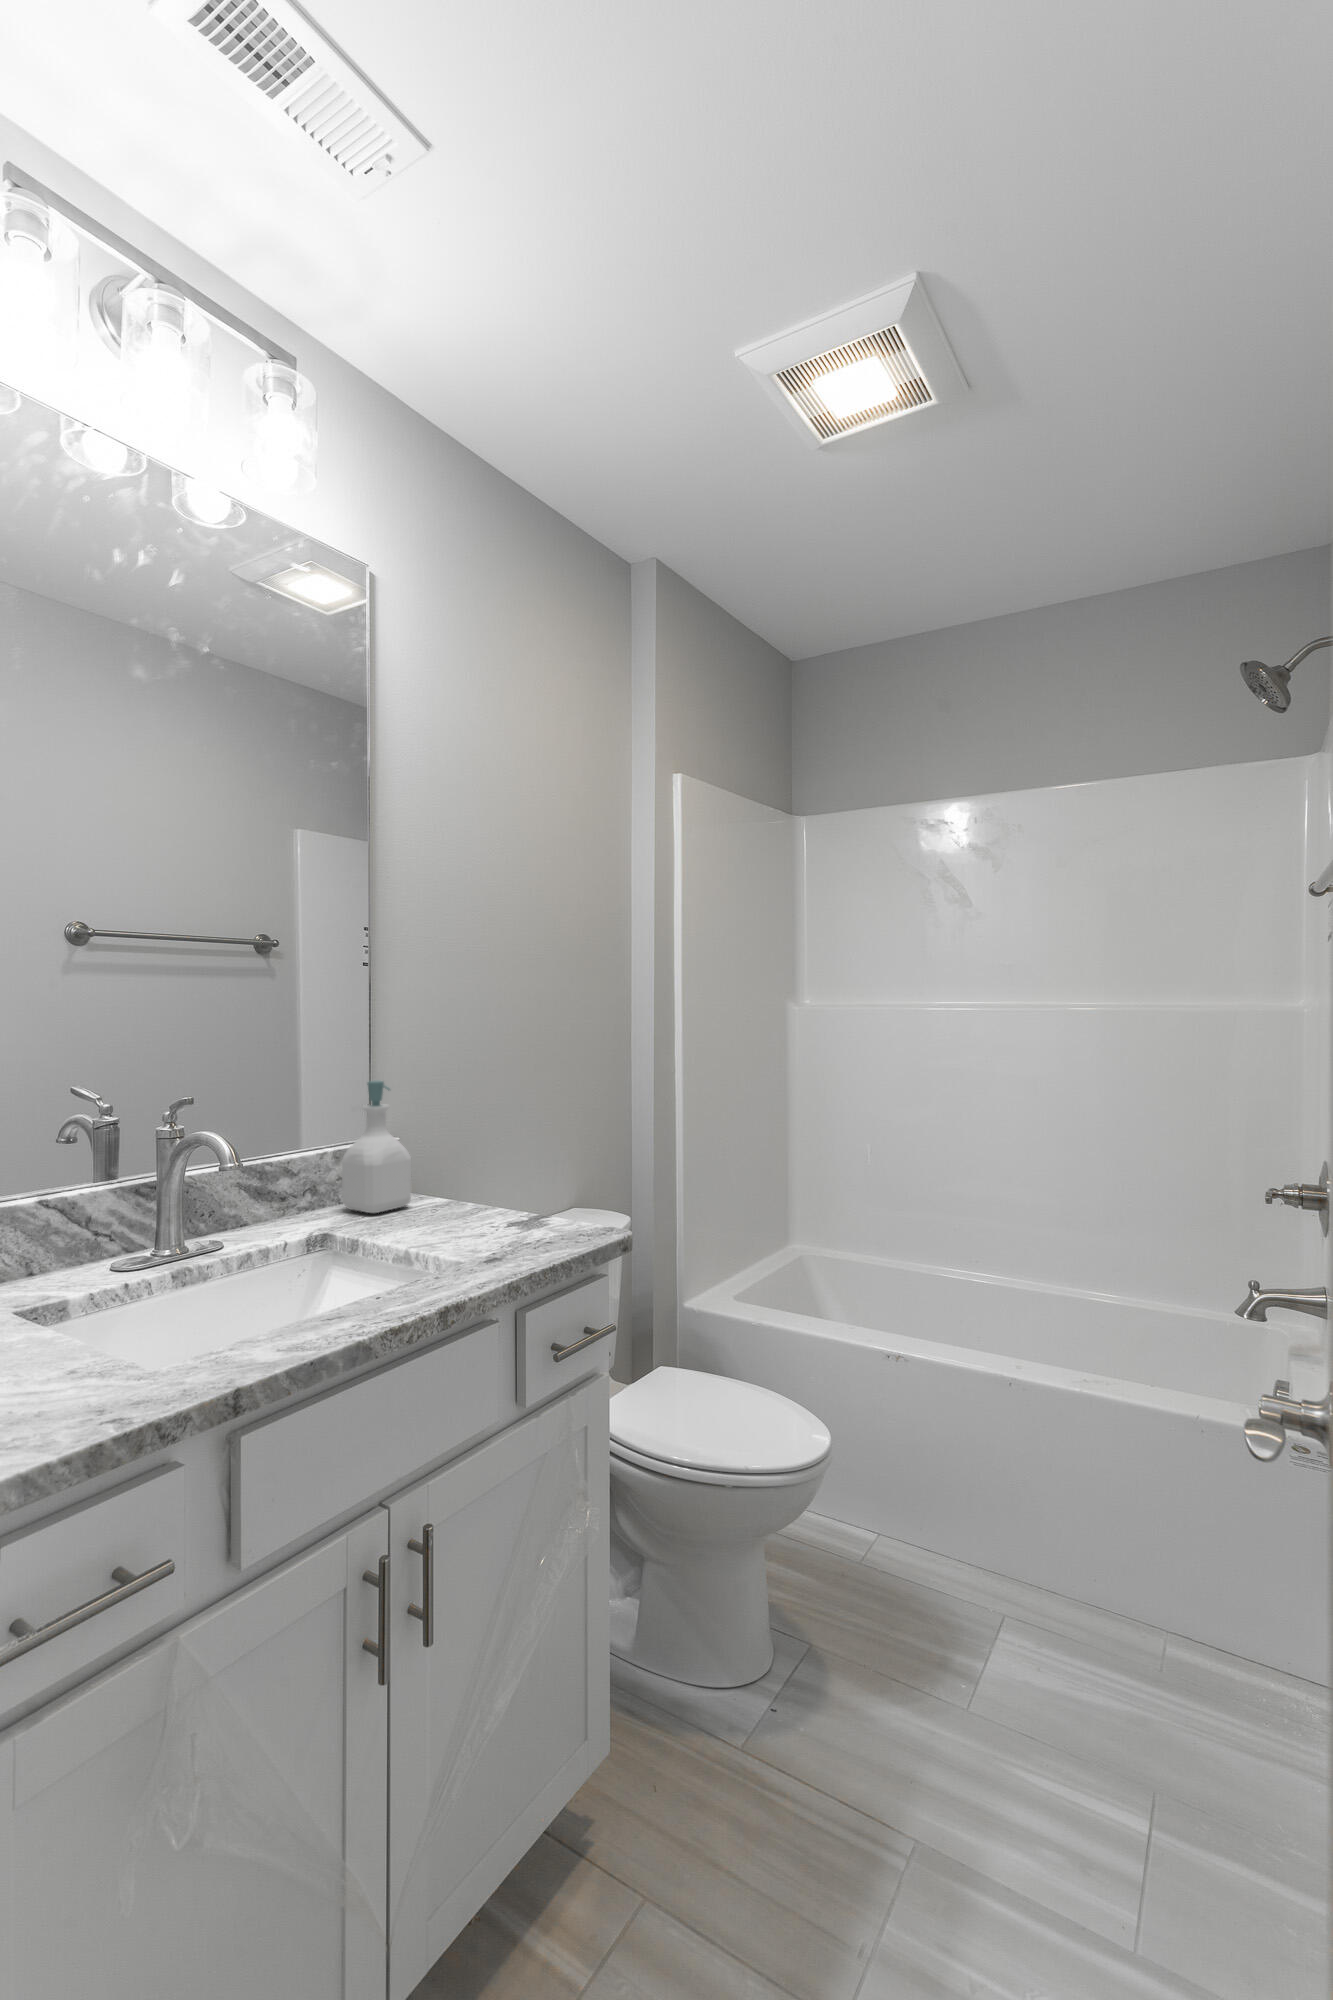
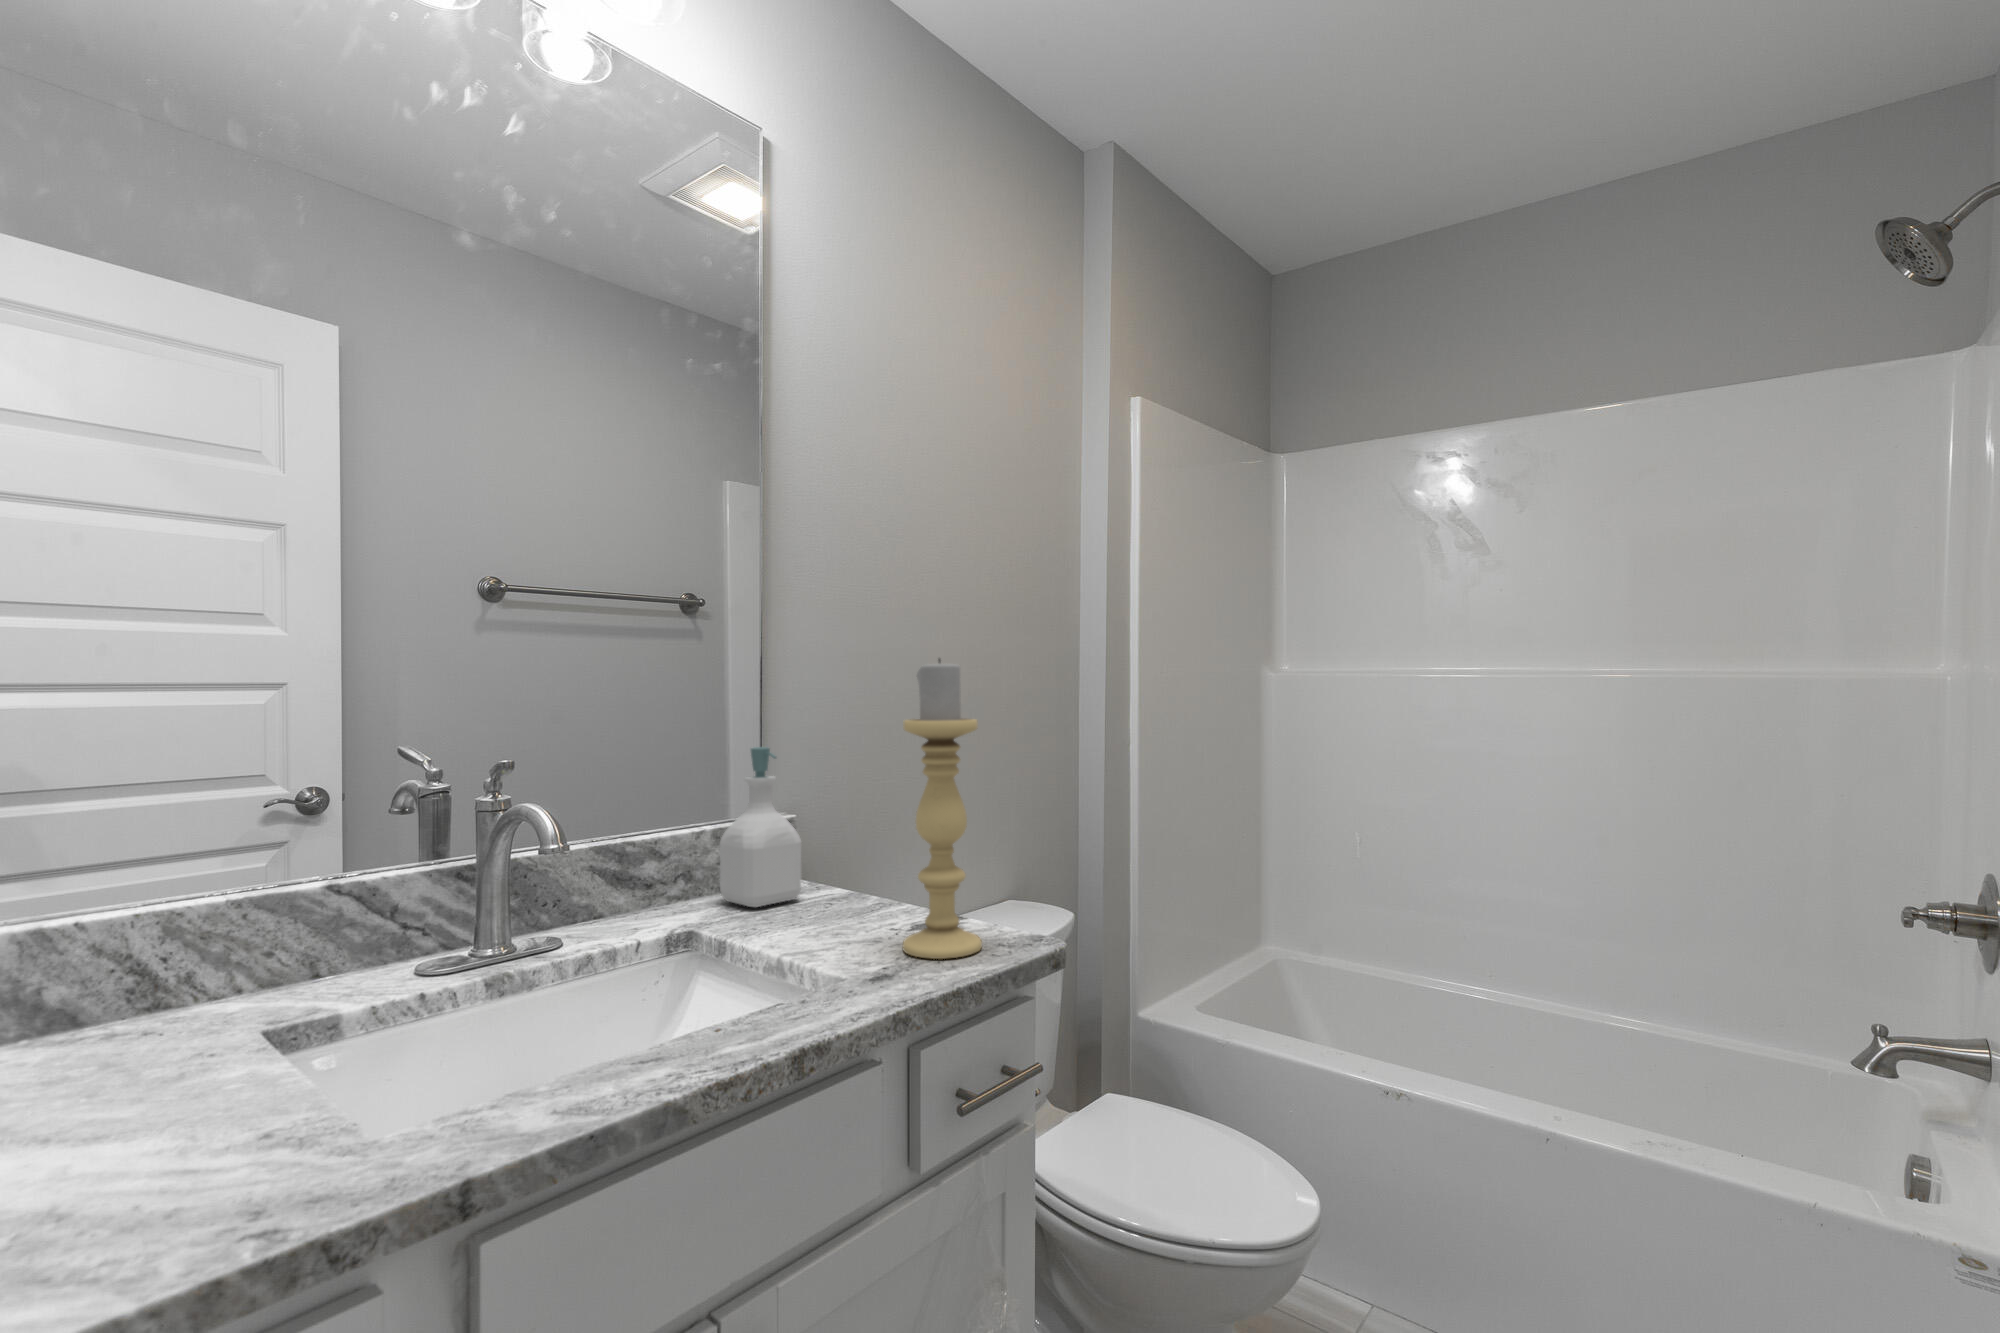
candle holder: none [504,1012,567,1246] -> present [903,659,982,959]

